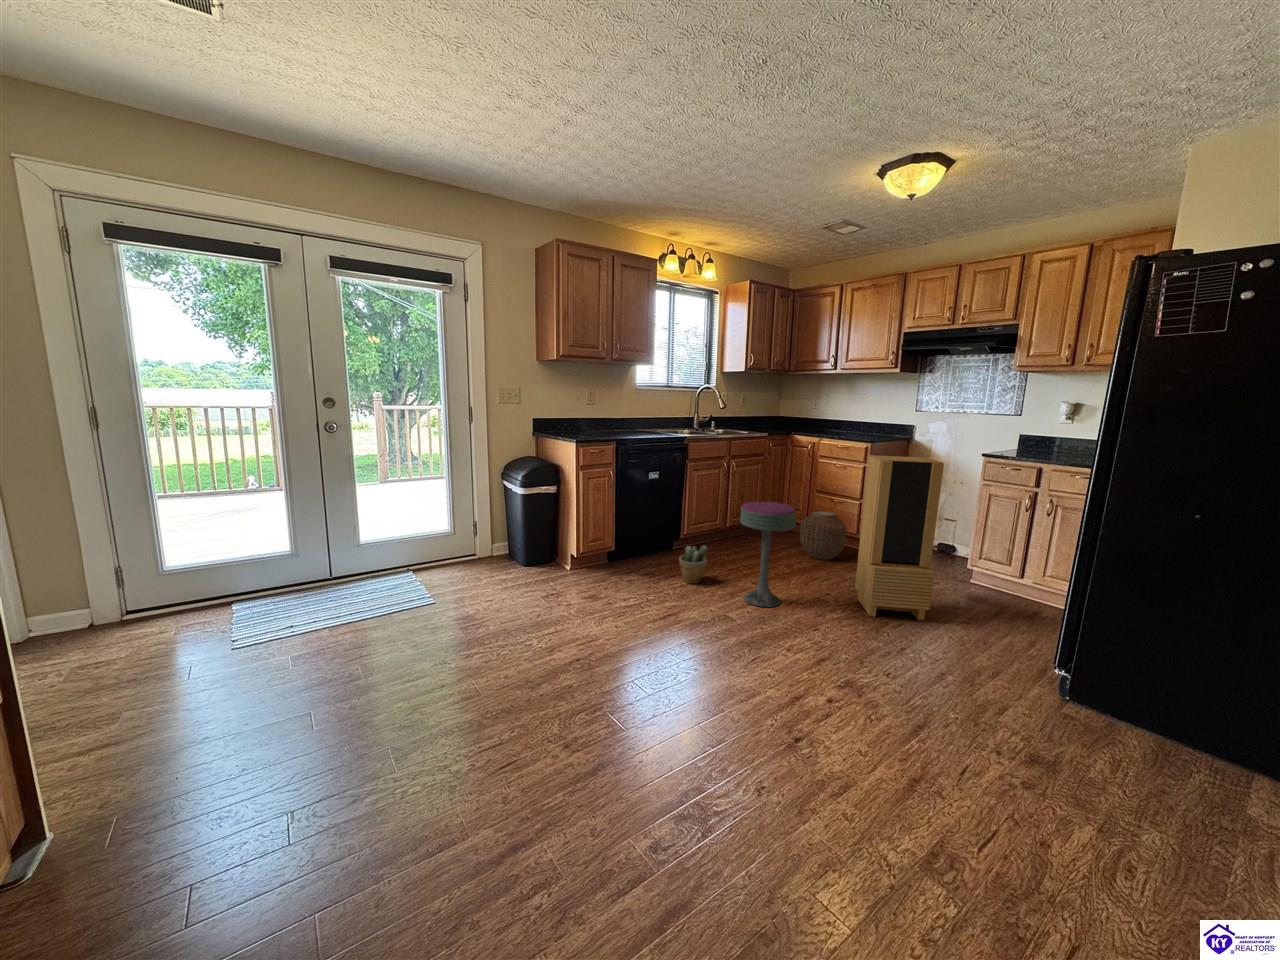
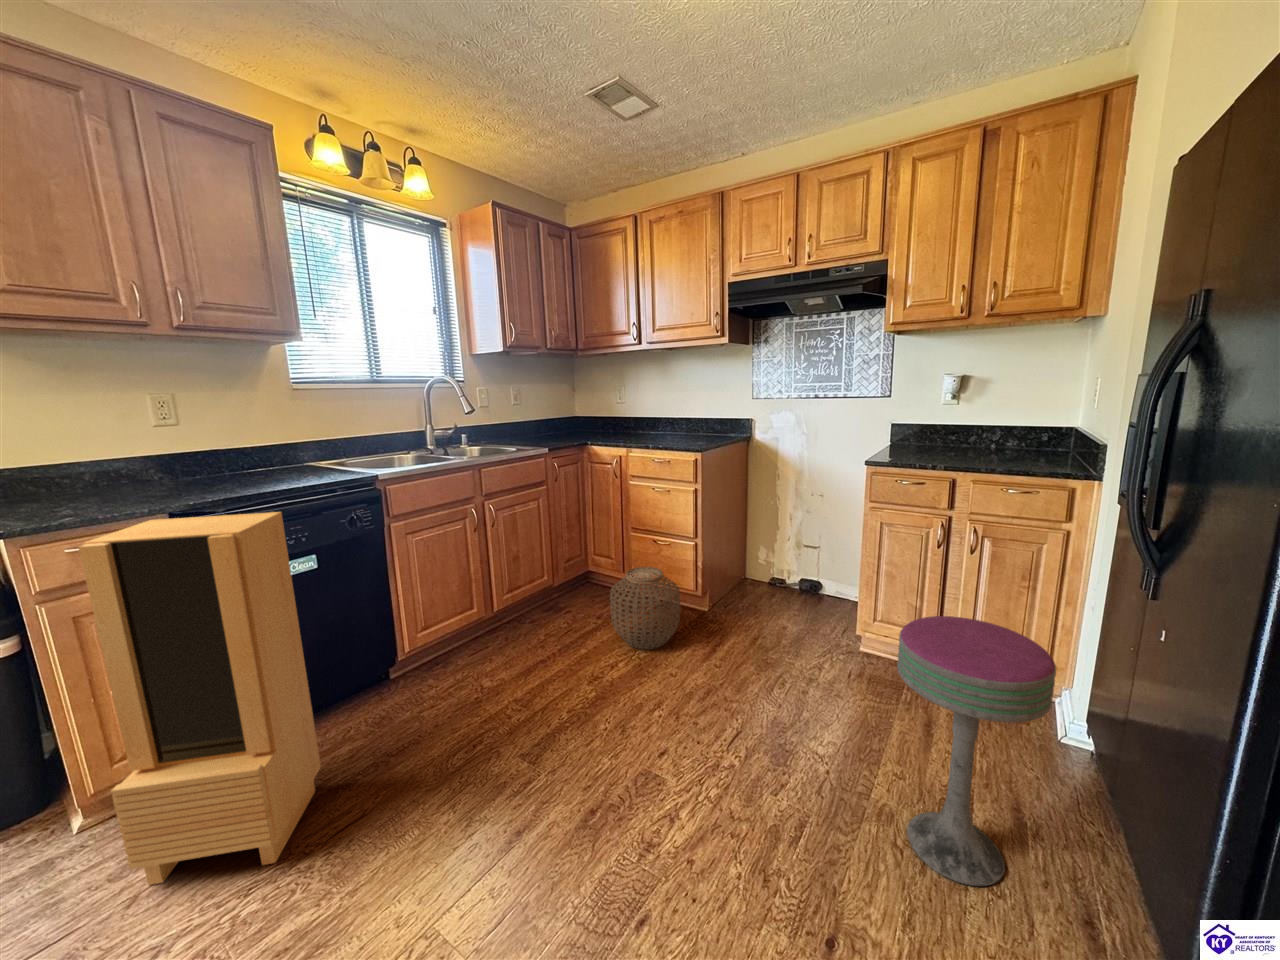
storage cabinet: present [855,455,944,620] -> present [79,512,321,885]
bar stool: present [740,501,797,607] -> present [897,616,1056,886]
potted plant: present [679,546,707,584] -> none [351,714,417,804]

